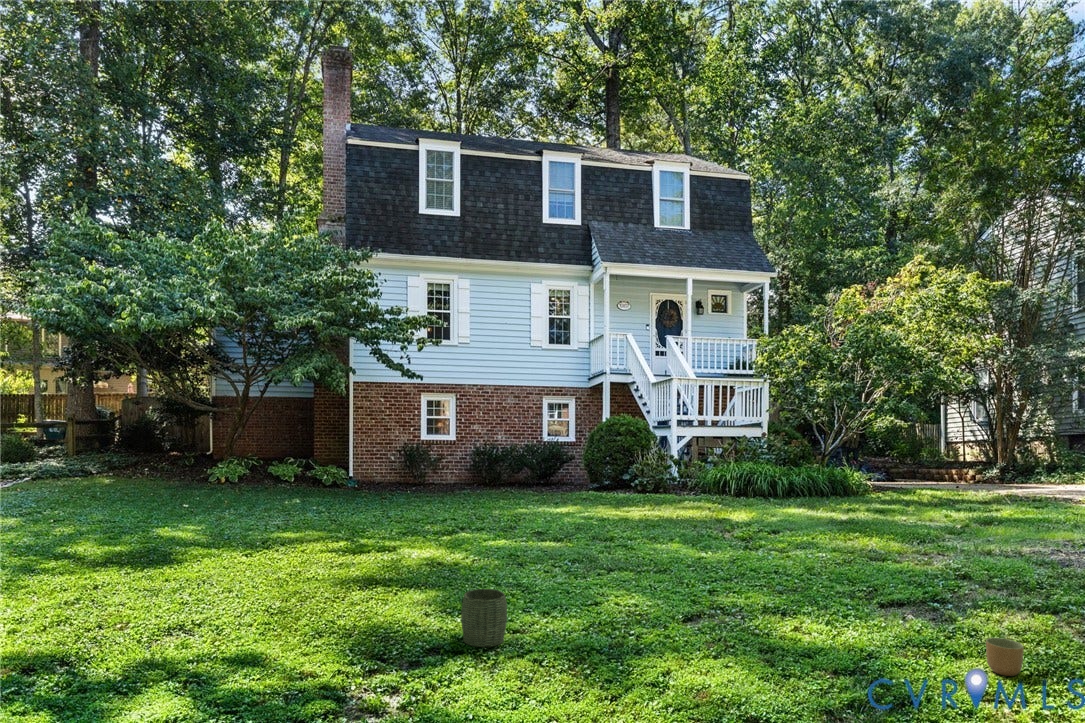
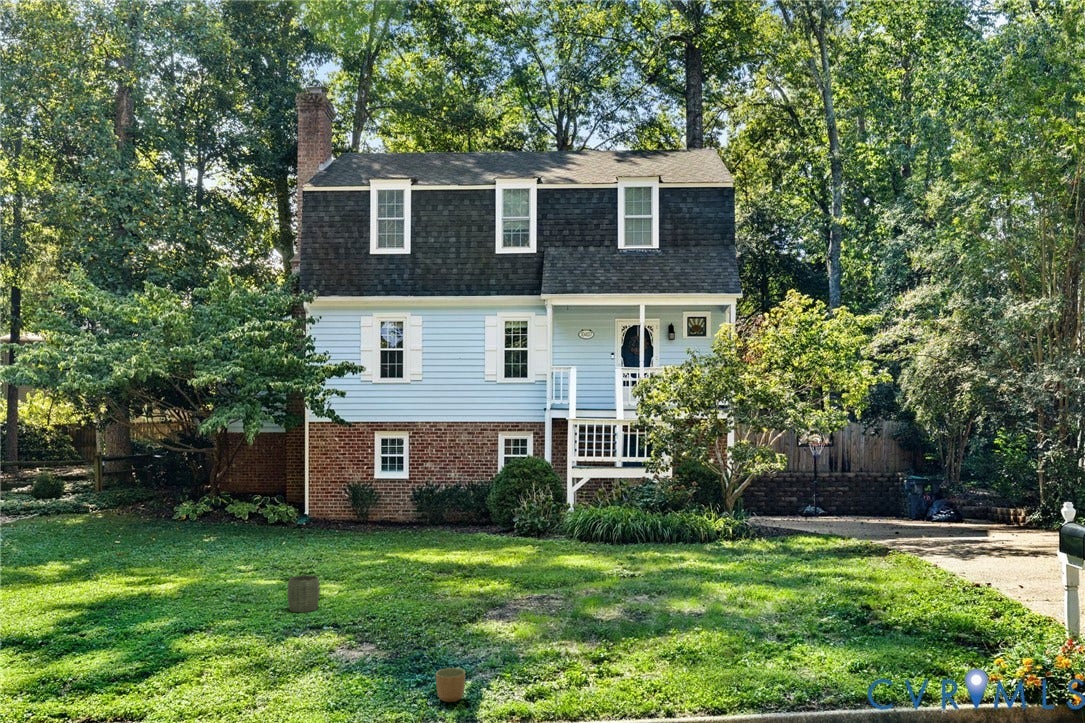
woven basket: present [461,589,507,647] -> present [287,575,320,612]

